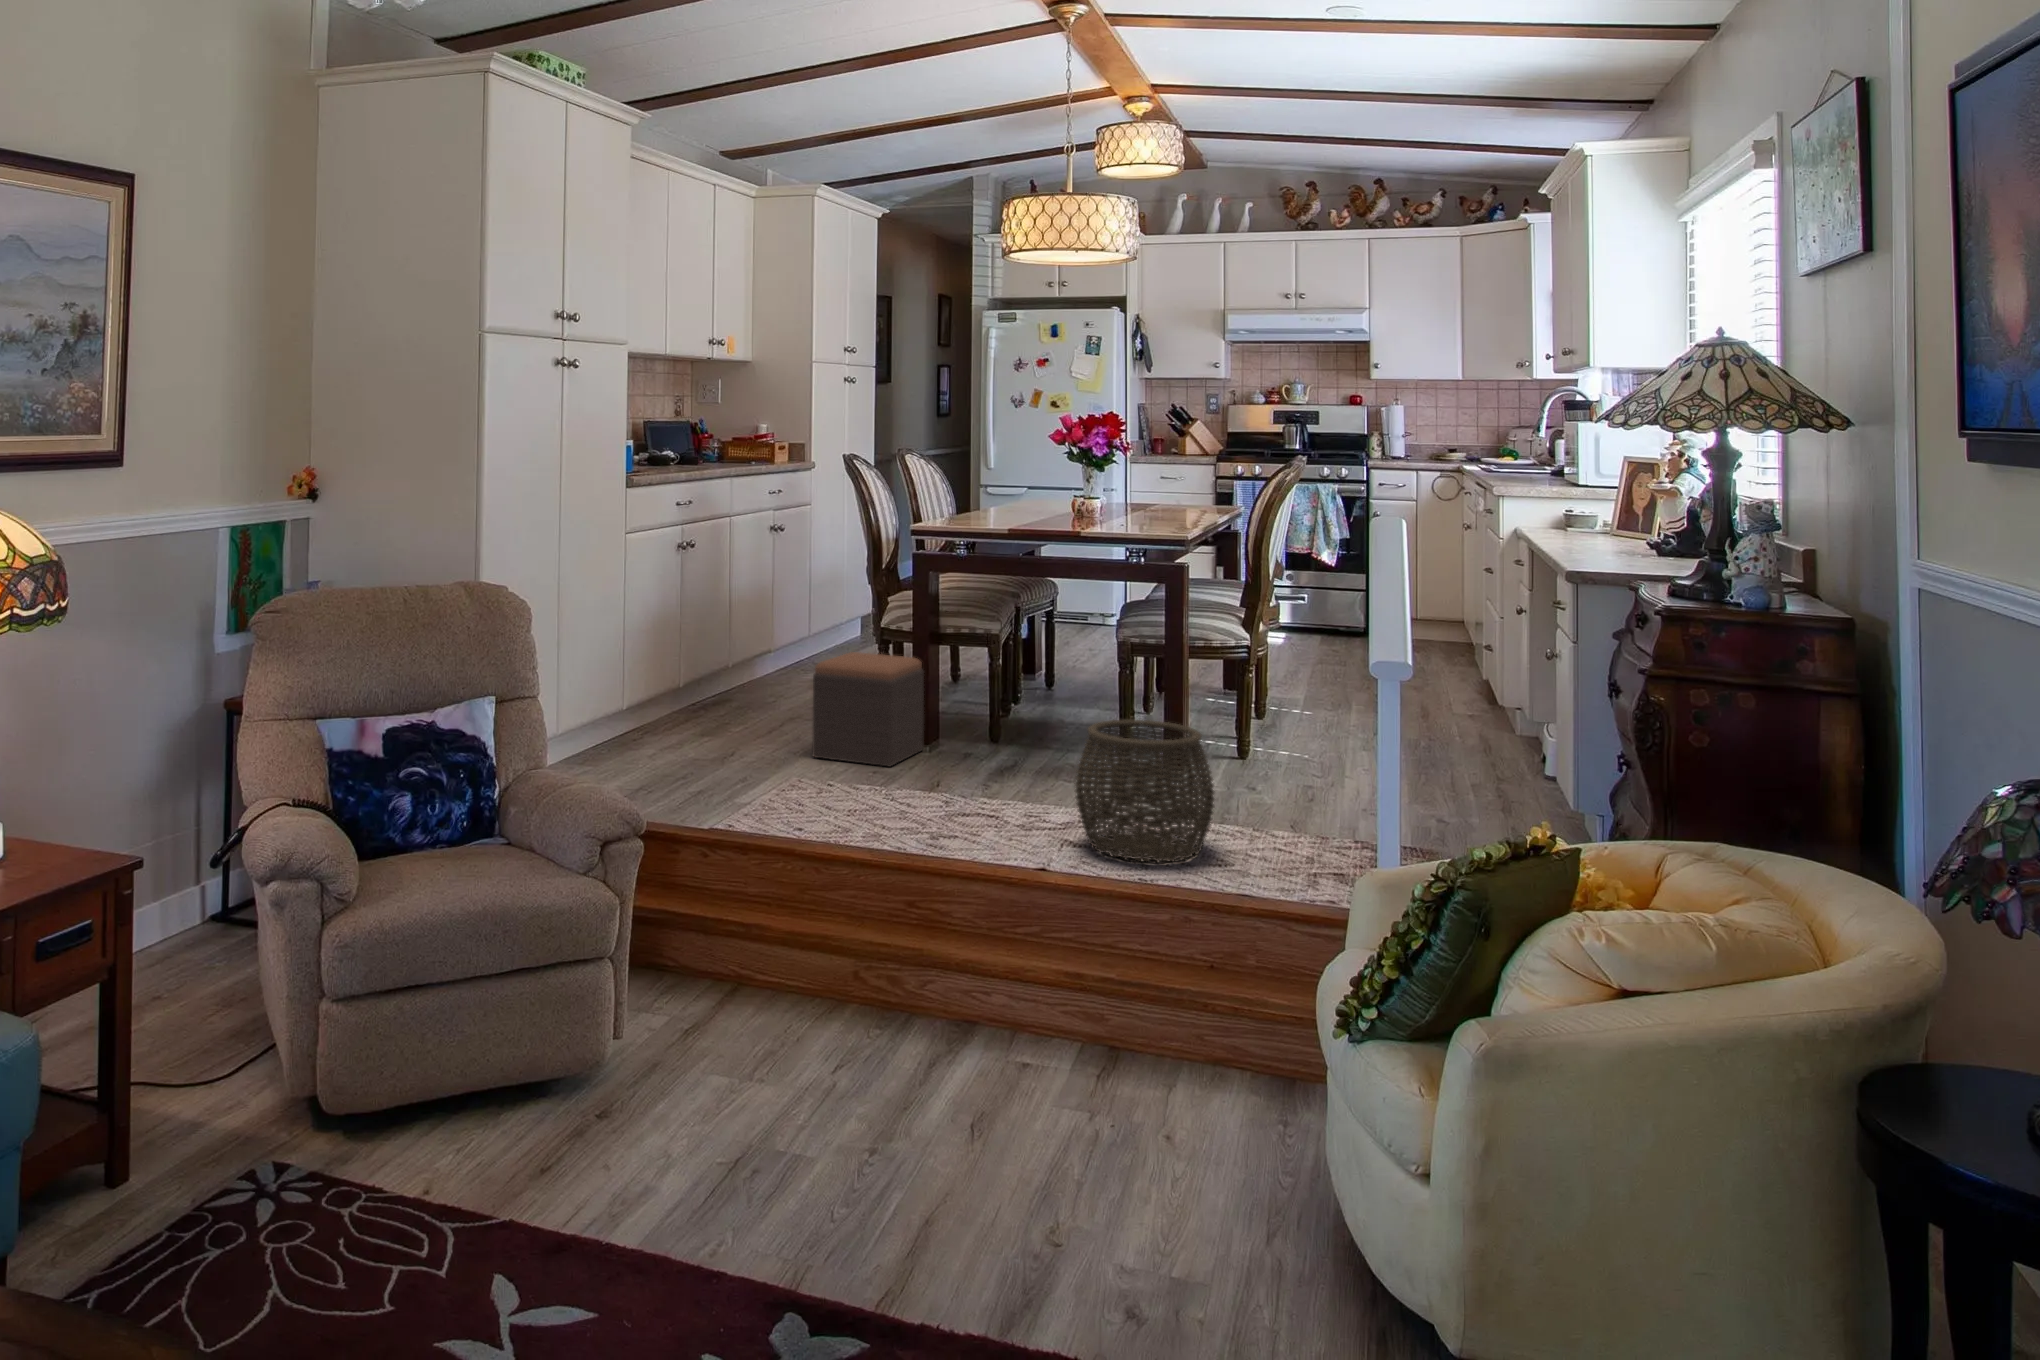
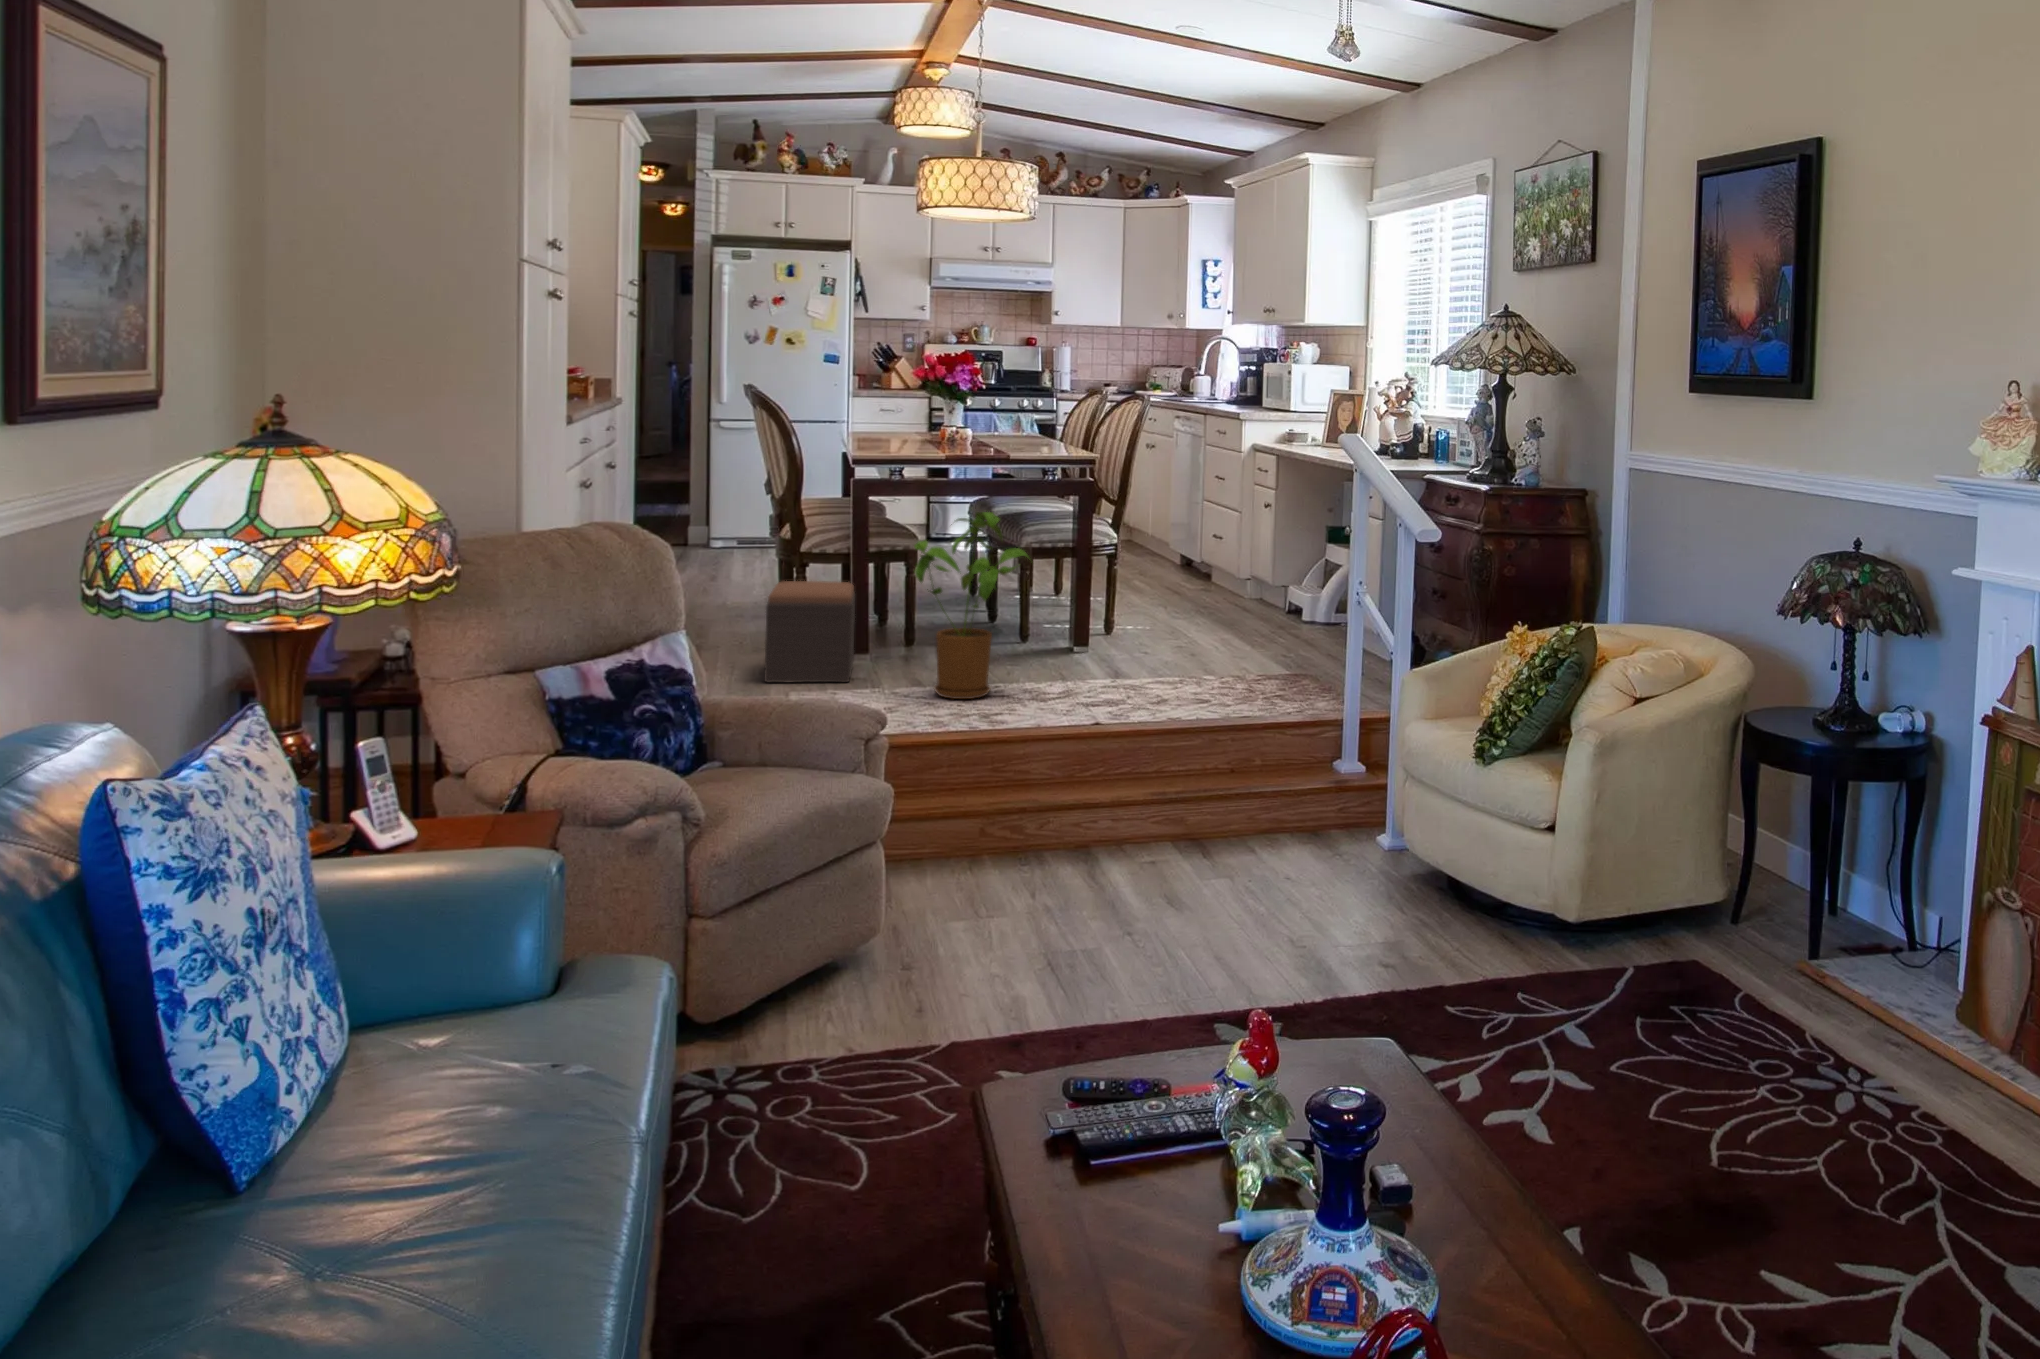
house plant: none [922,586,1052,801] -> present [914,512,1028,699]
woven basket: present [1074,720,1215,862] -> none [1089,615,1200,724]

